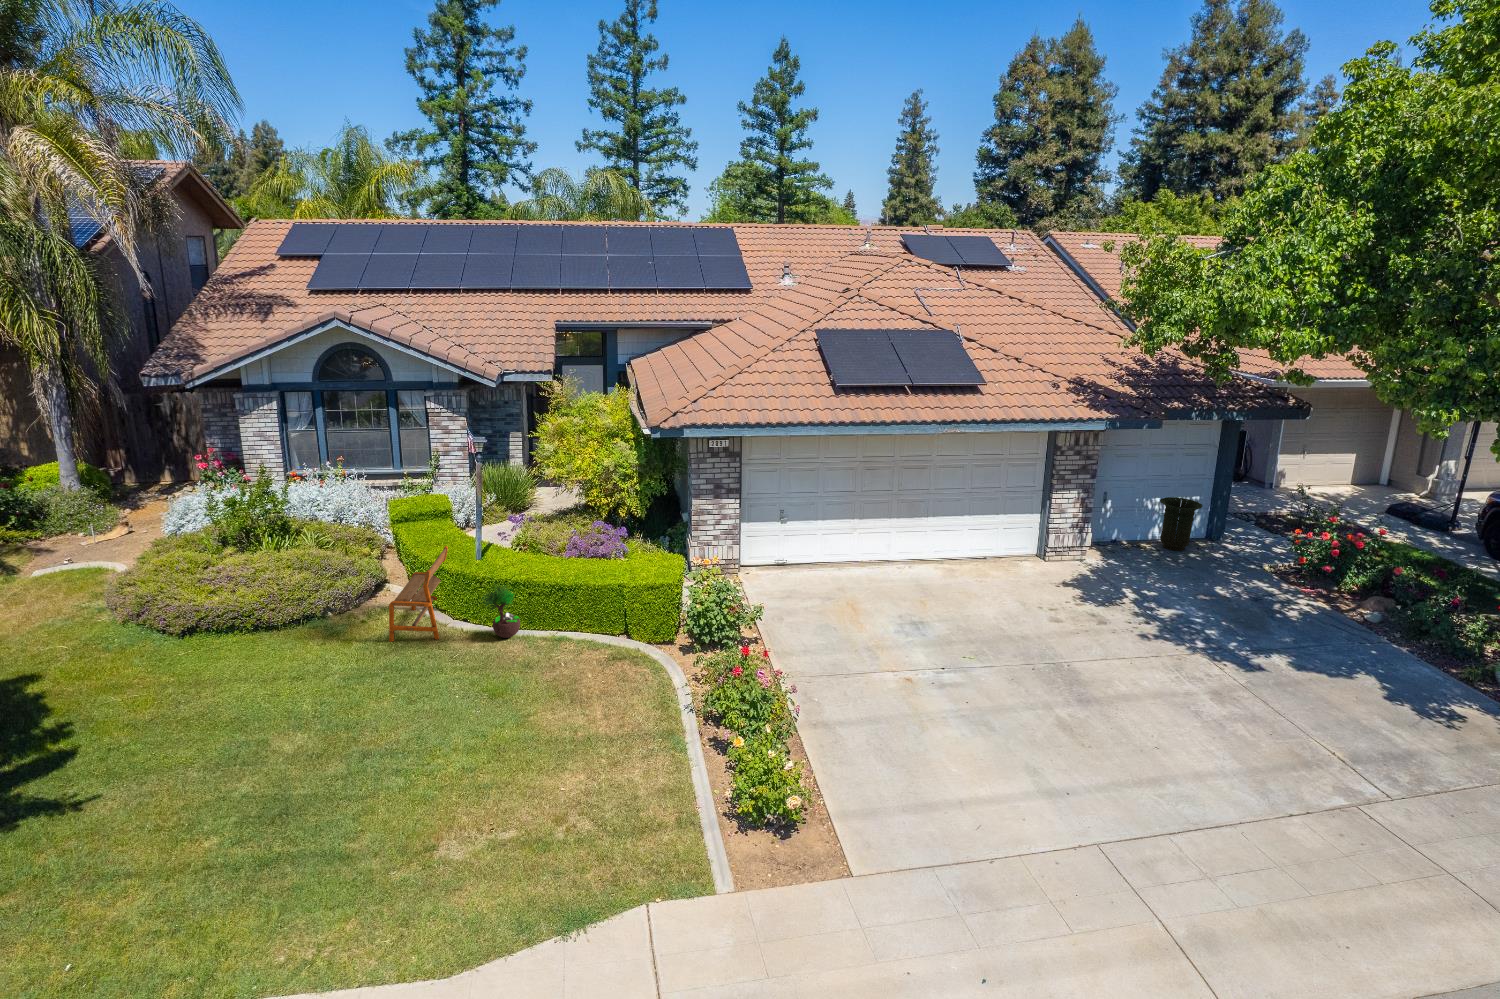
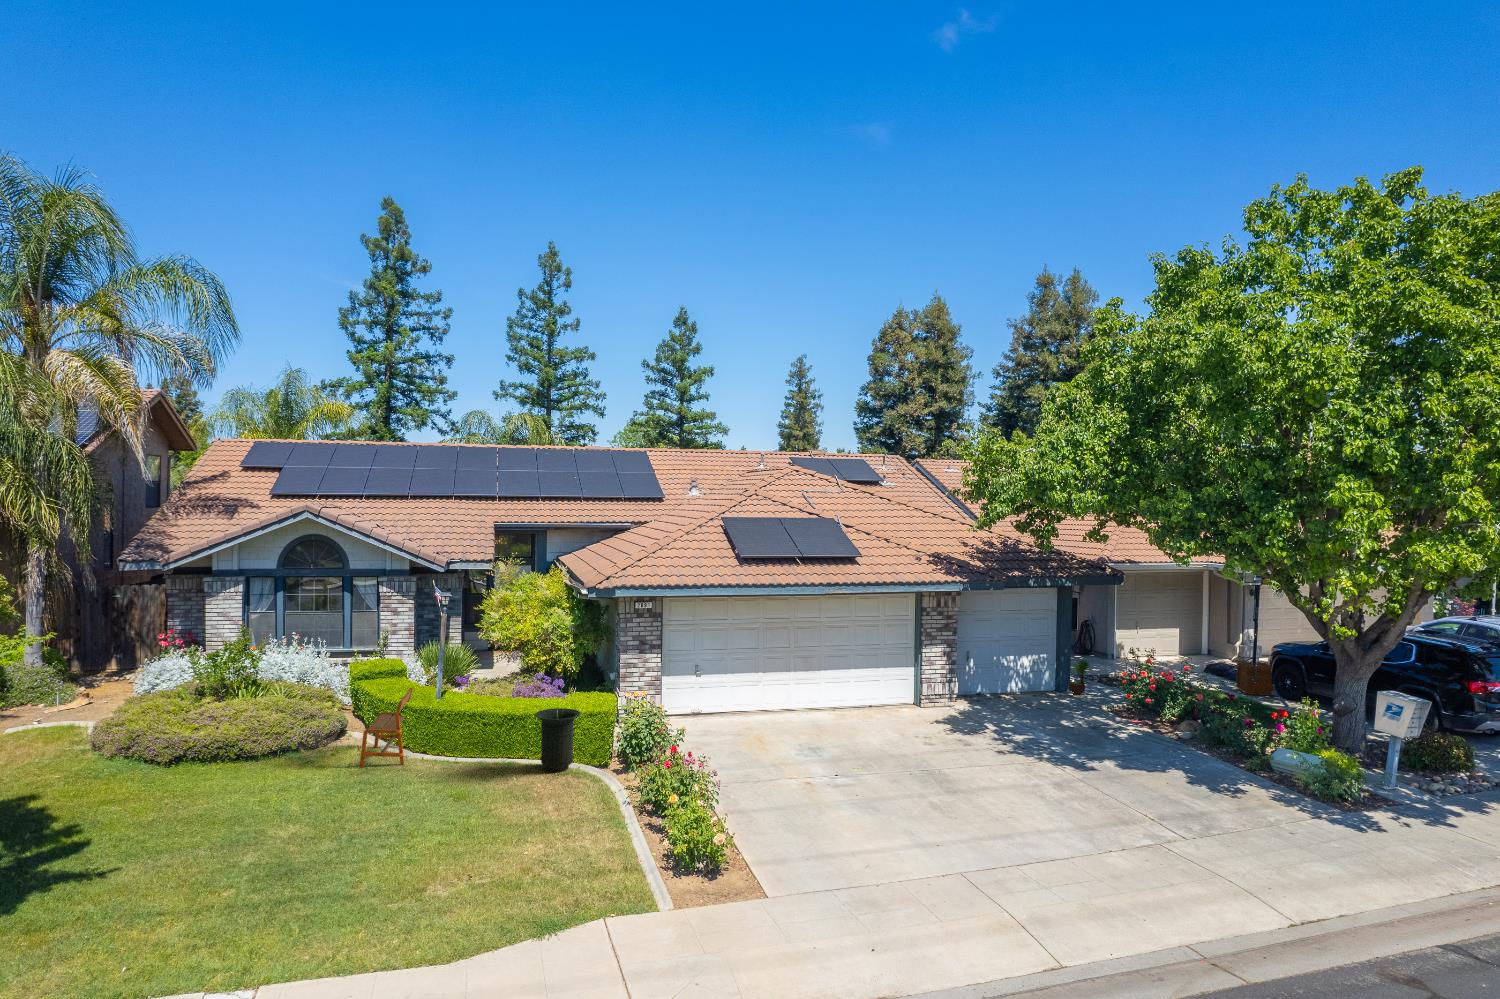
trash can: present [1160,497,1203,551] -> present [535,708,581,772]
wooden crate: none [1429,506,1492,552] -> present [1236,661,1274,696]
potted tree: present [482,585,520,638] -> present [1069,660,1090,694]

